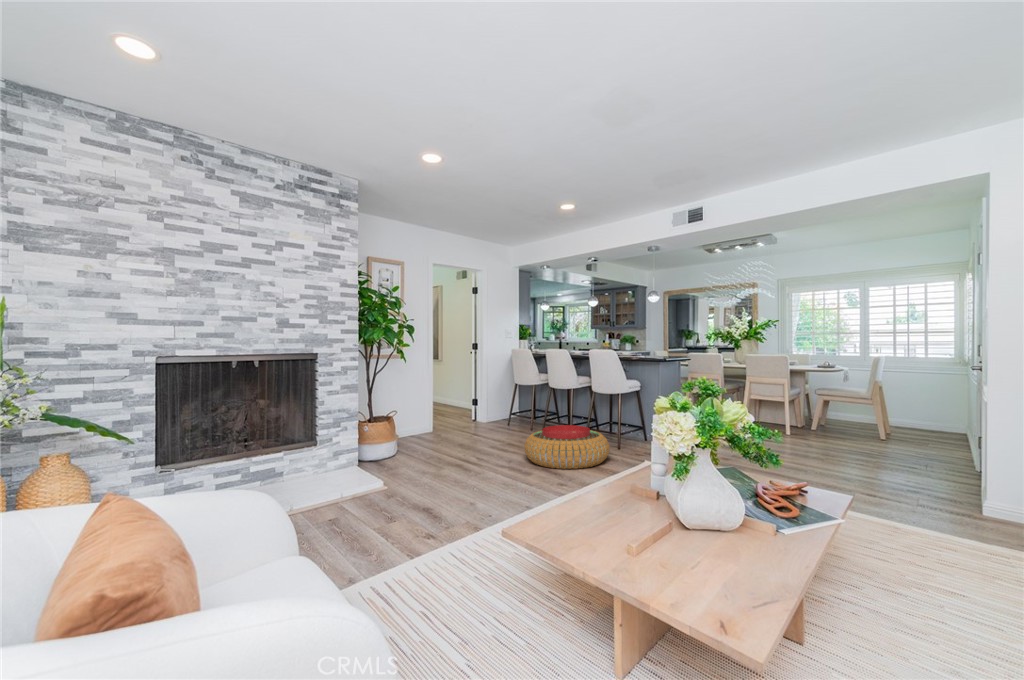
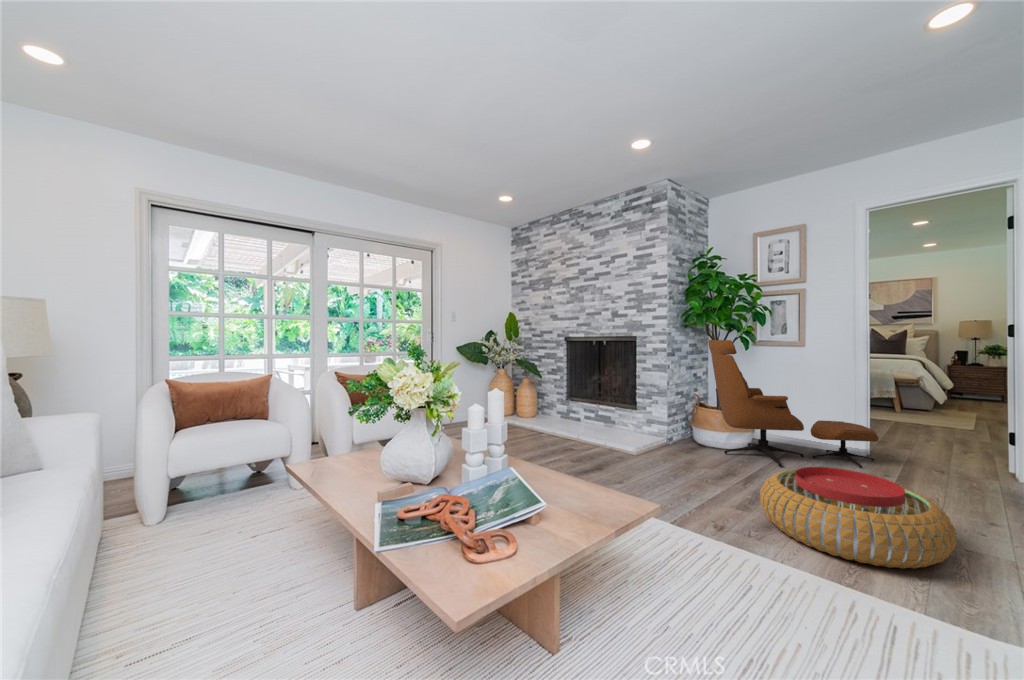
lounge chair: none [390,354,465,461] -> present [709,340,879,468]

